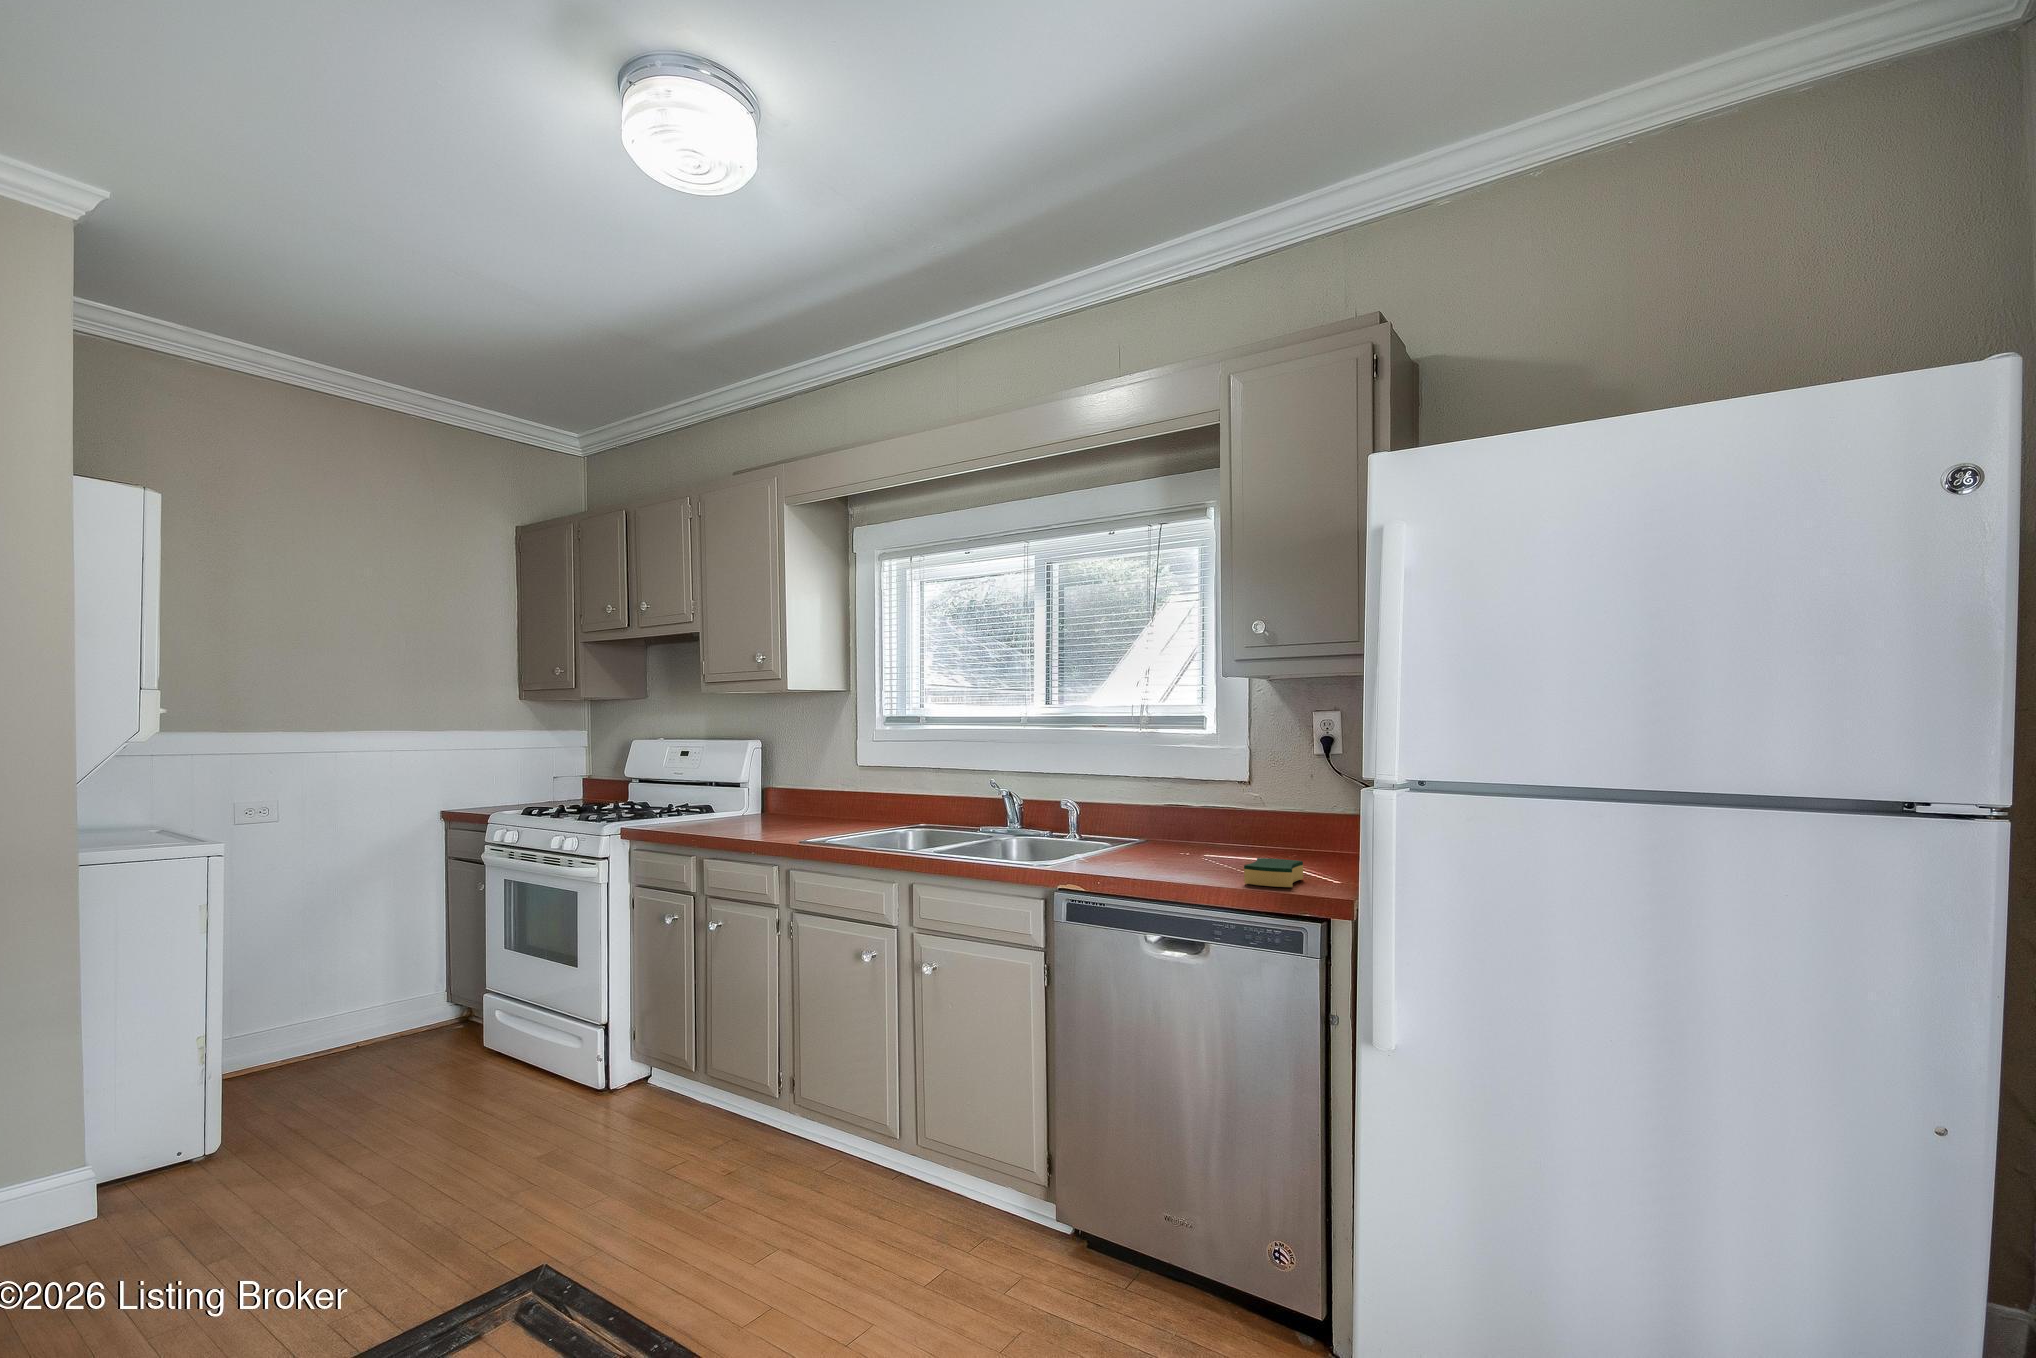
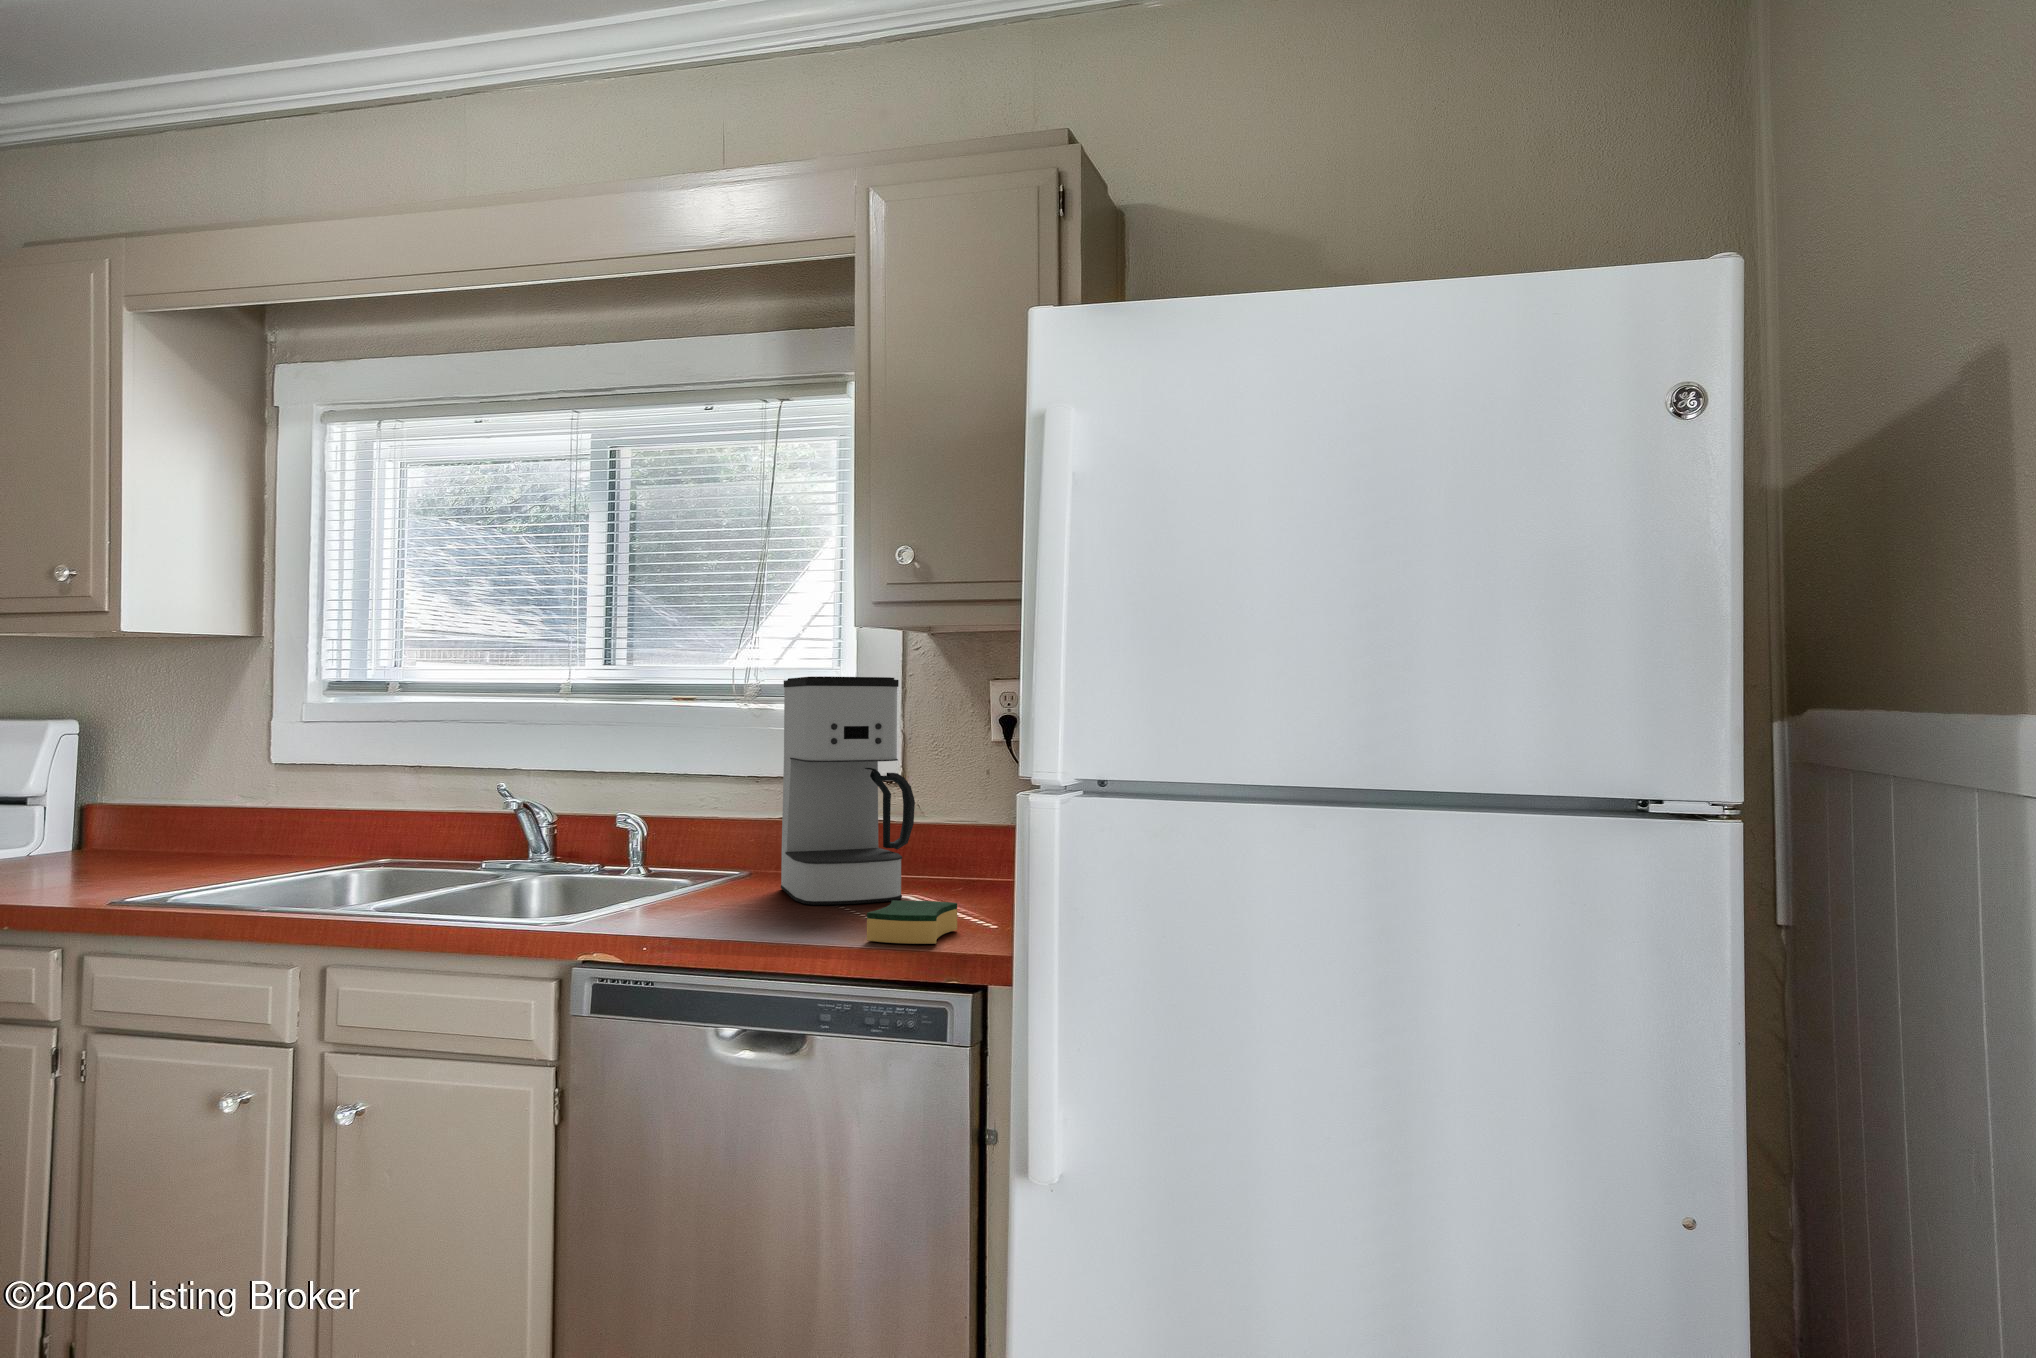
coffee maker: none [1170,710,1262,860] -> present [781,676,915,905]

